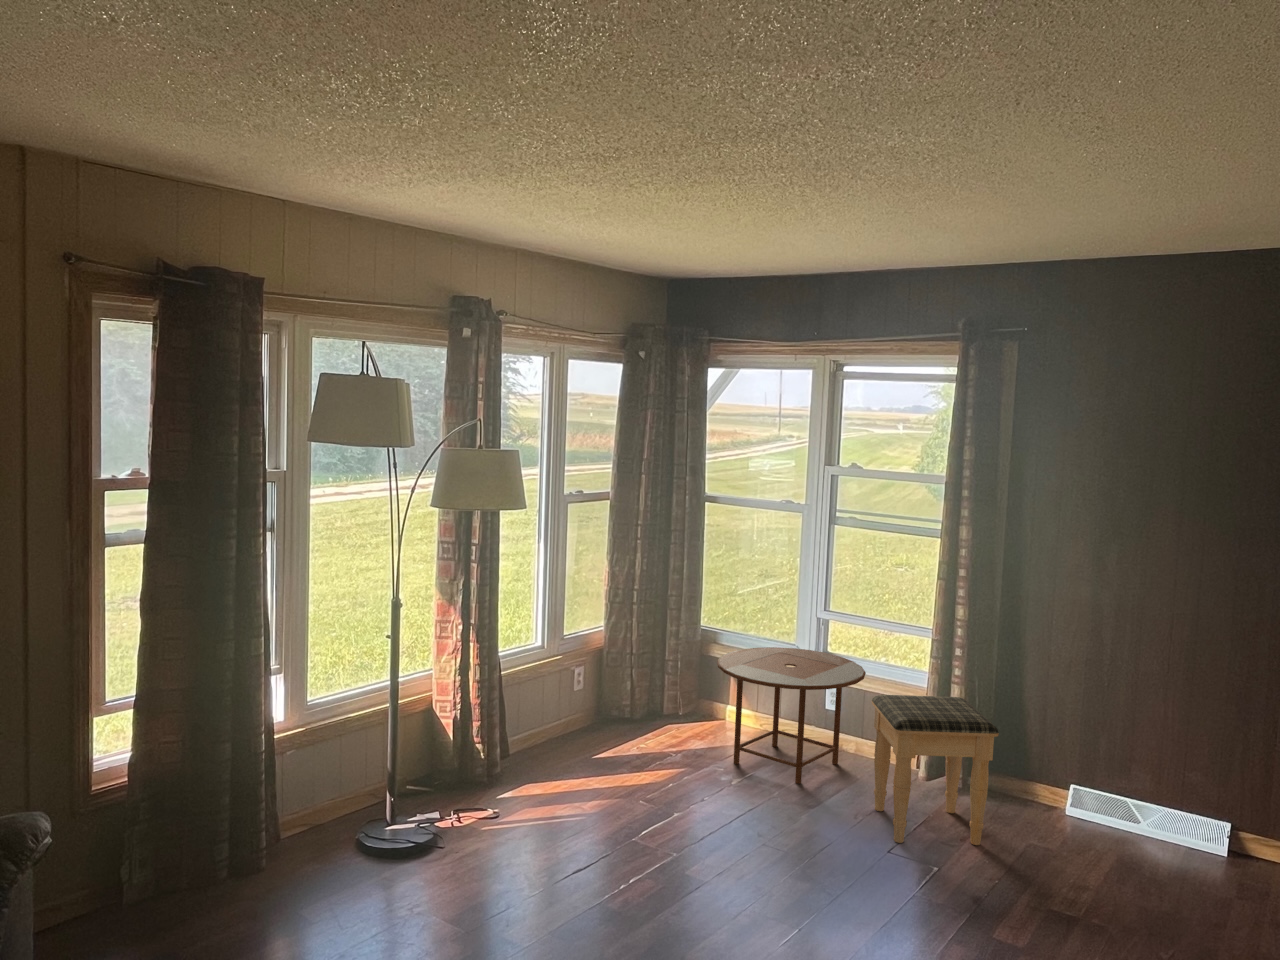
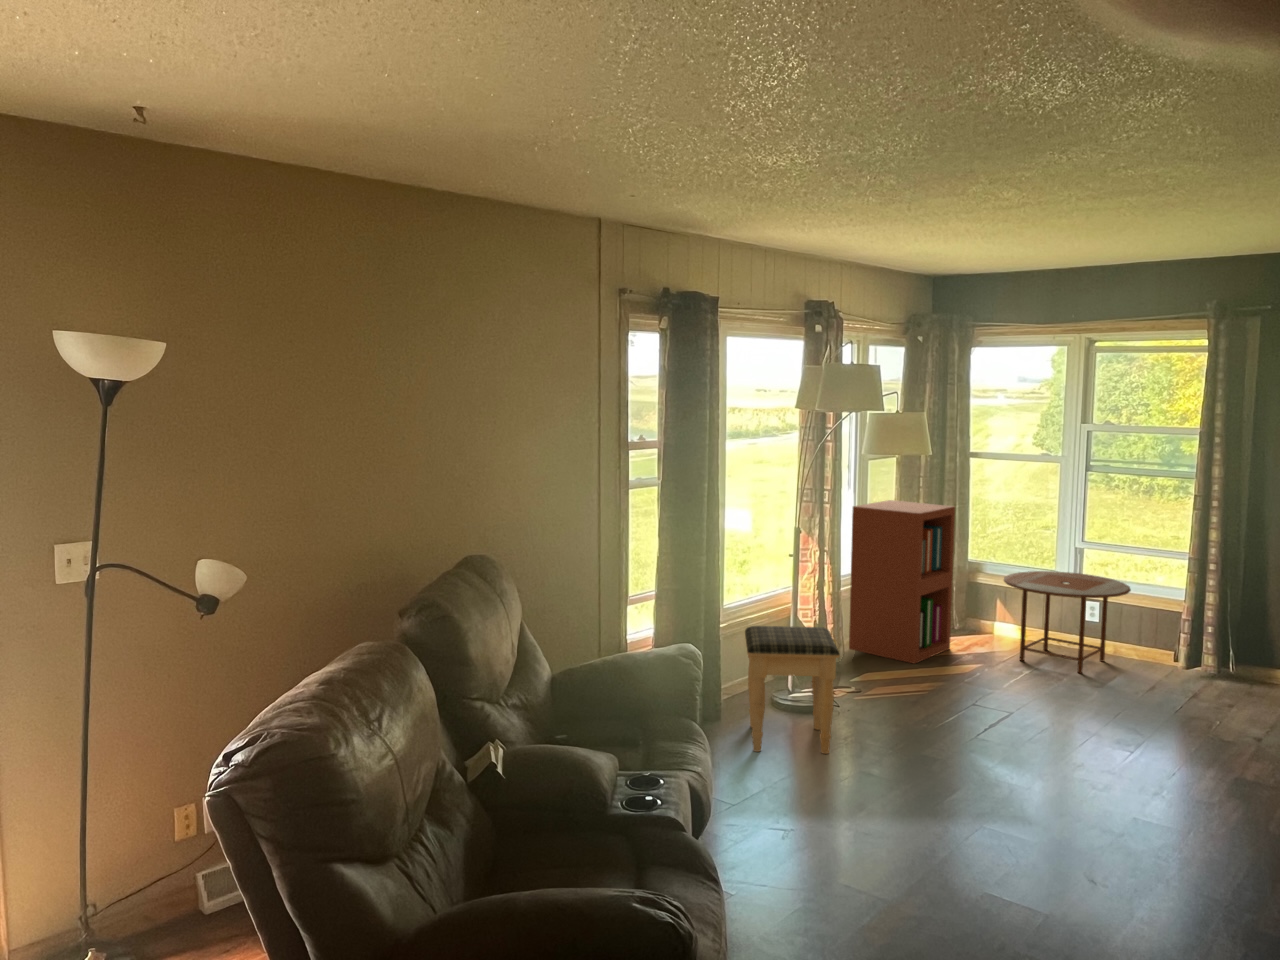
bookshelf: none [529,555,664,768] -> present [849,500,955,664]
footstool: present [872,695,999,845] -> present [745,626,840,754]

